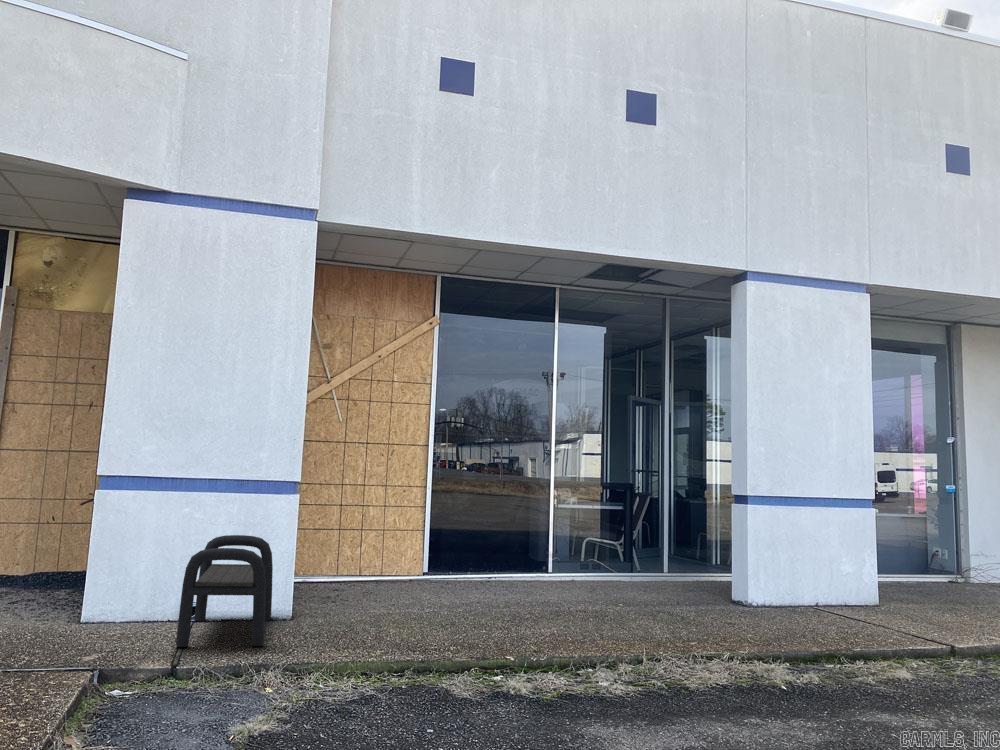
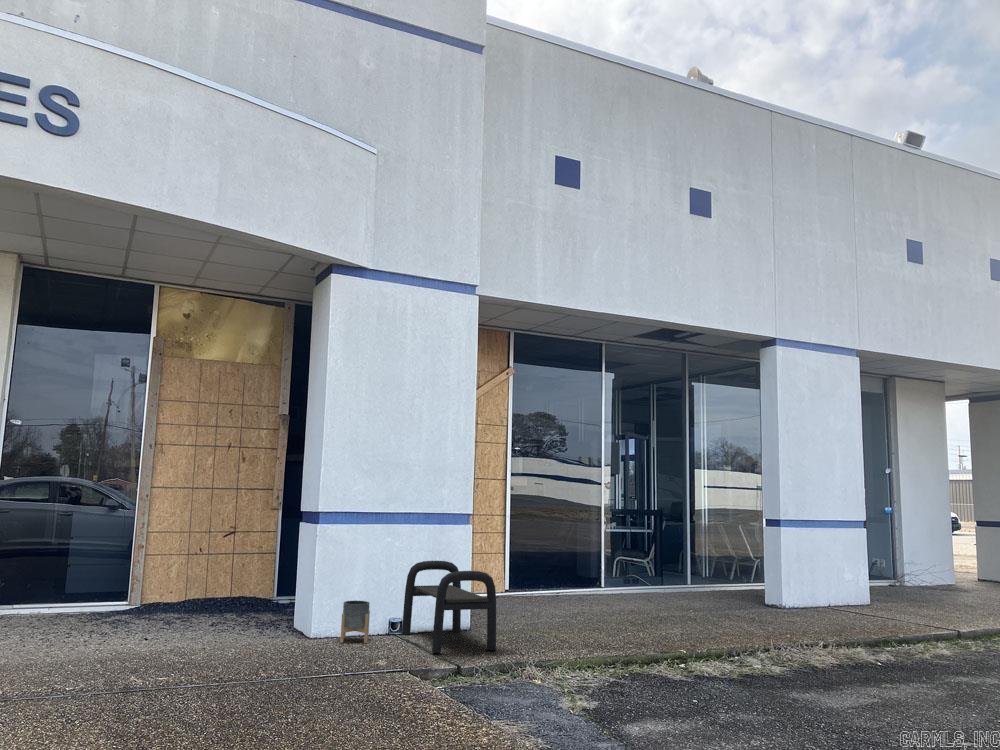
planter: none [100,579,147,630] -> present [340,601,370,643]

